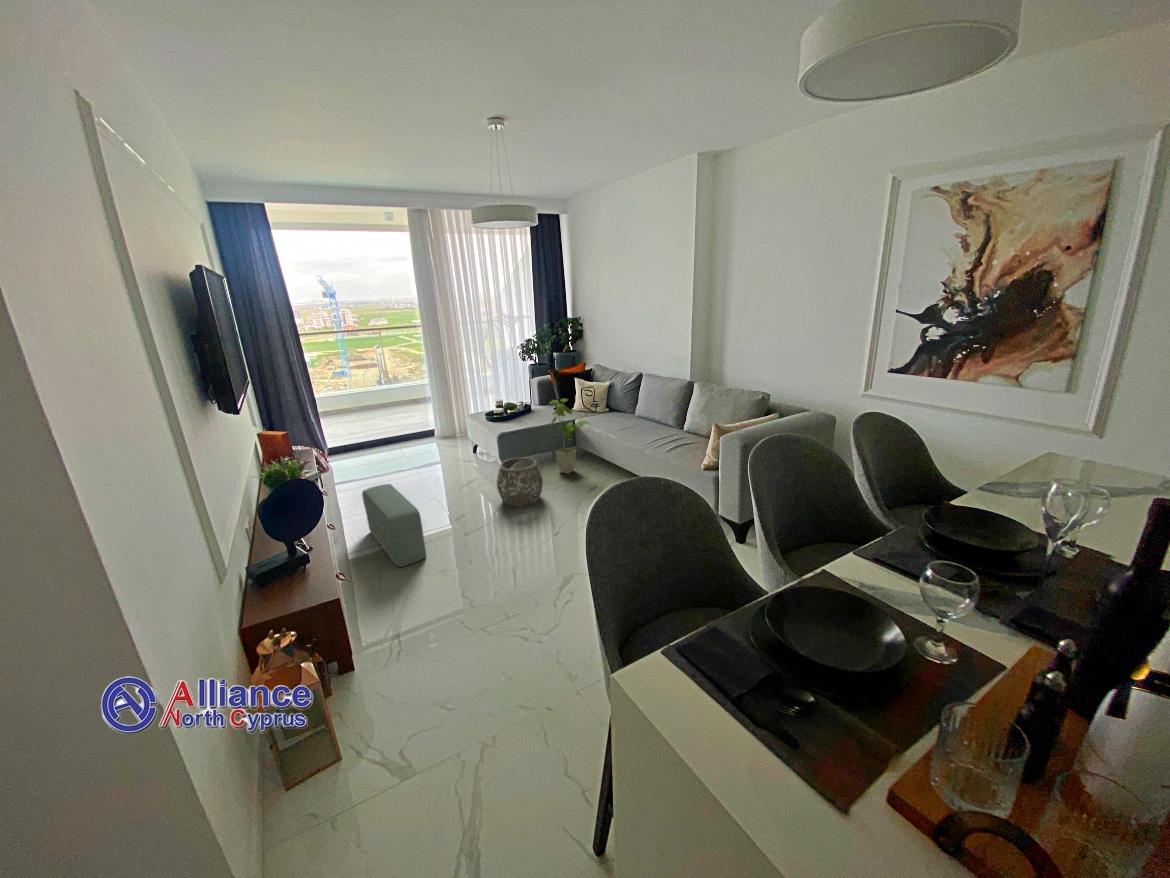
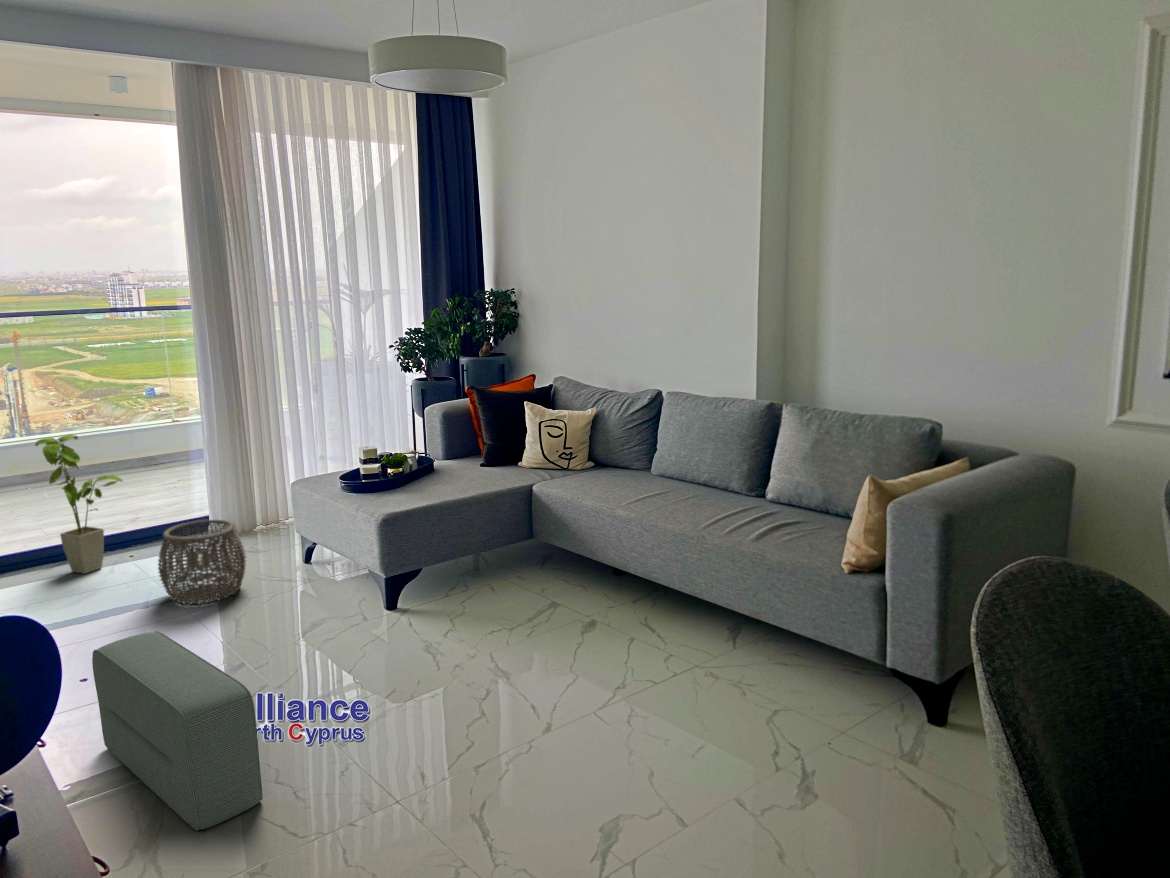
house plant: present [550,399,589,474] -> present [35,435,122,574]
woven basket: present [497,458,543,507] -> present [158,519,246,605]

